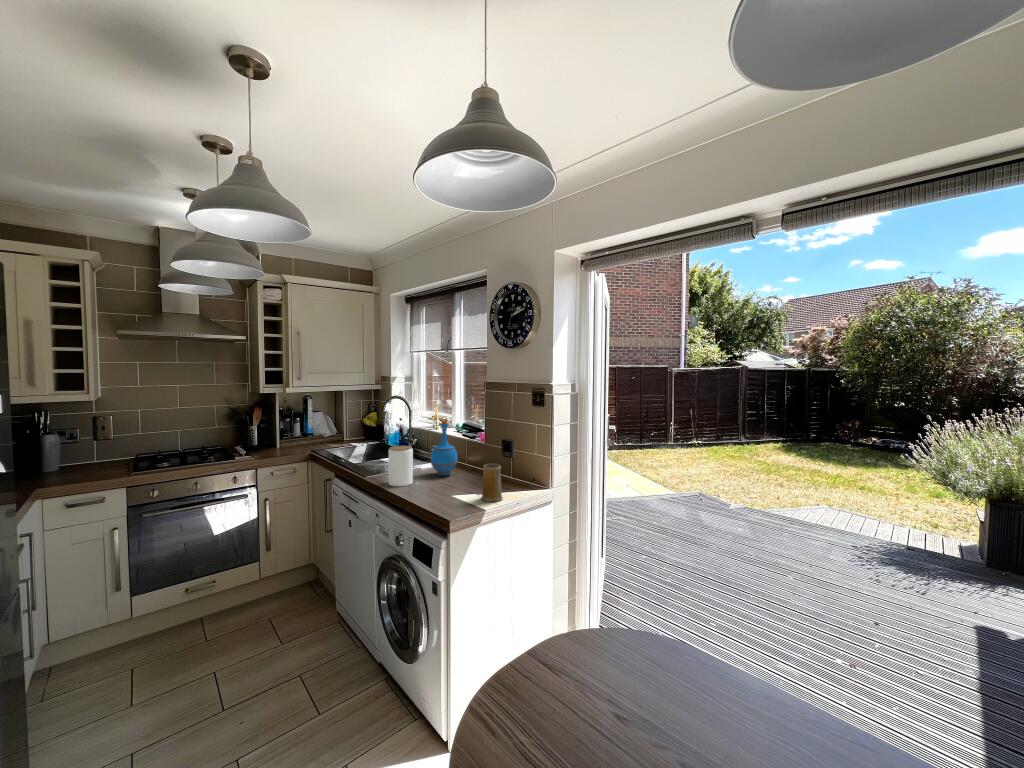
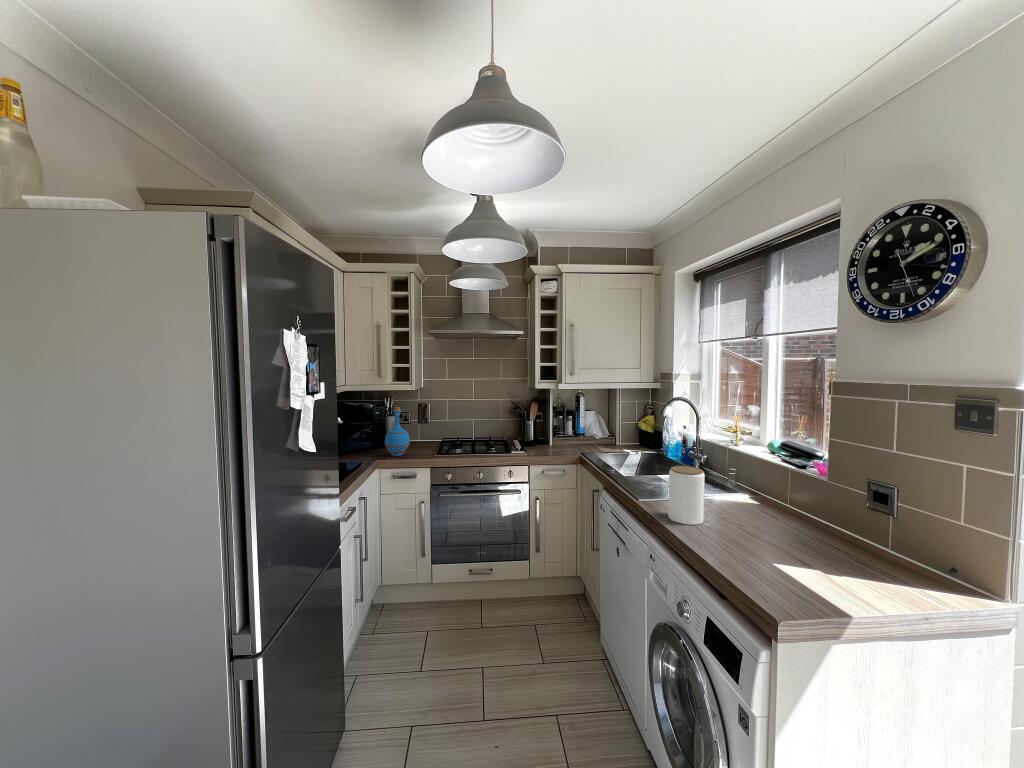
bottle: present [431,420,458,475] -> present [385,407,410,456]
mug: present [481,464,502,502] -> none [833,525,882,599]

